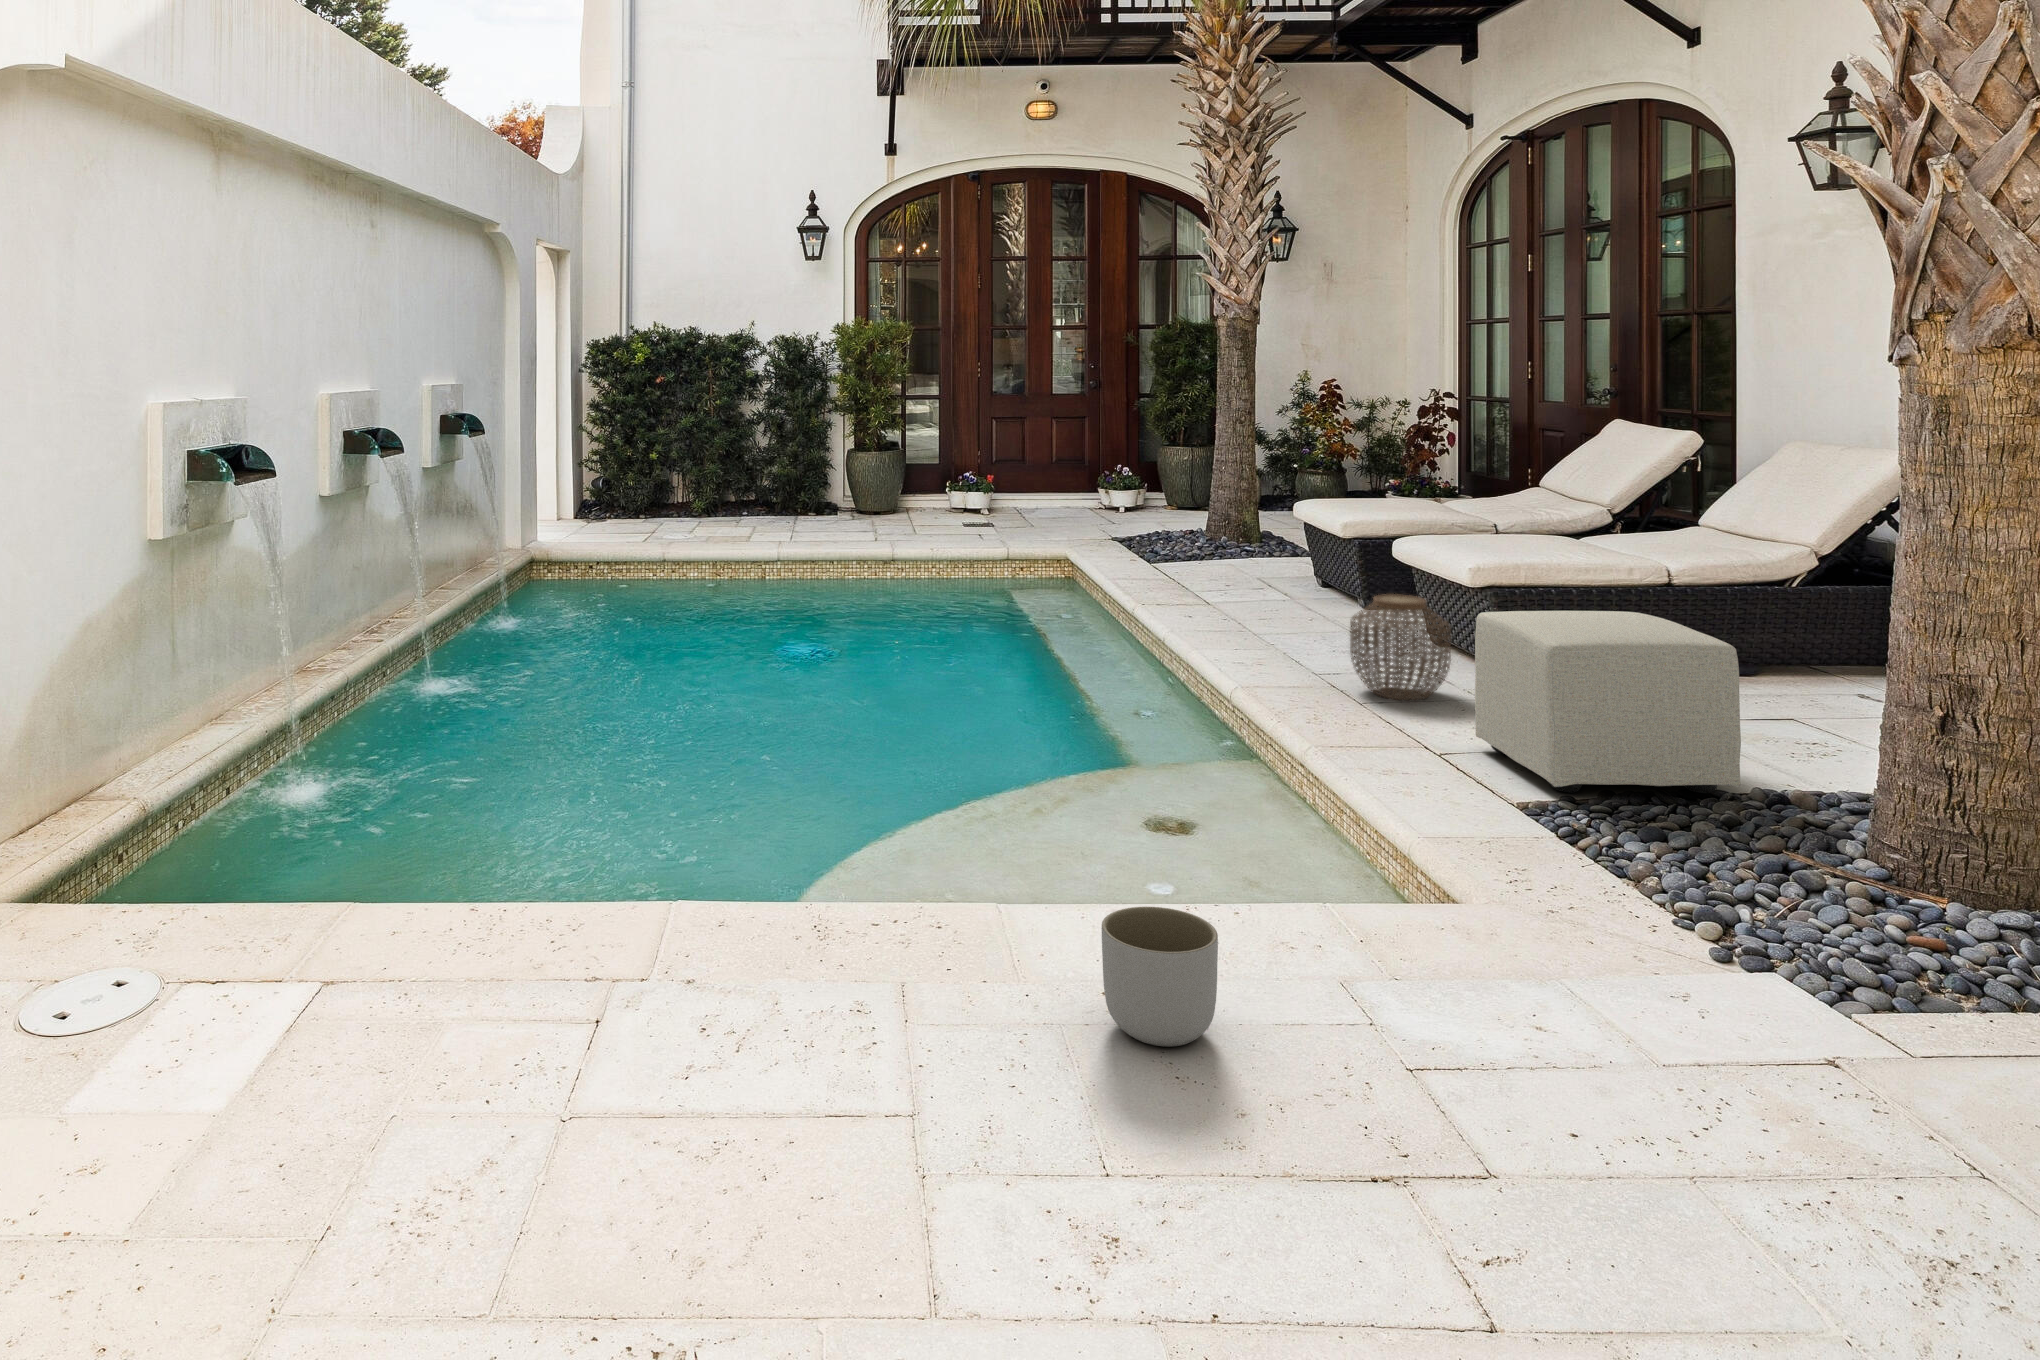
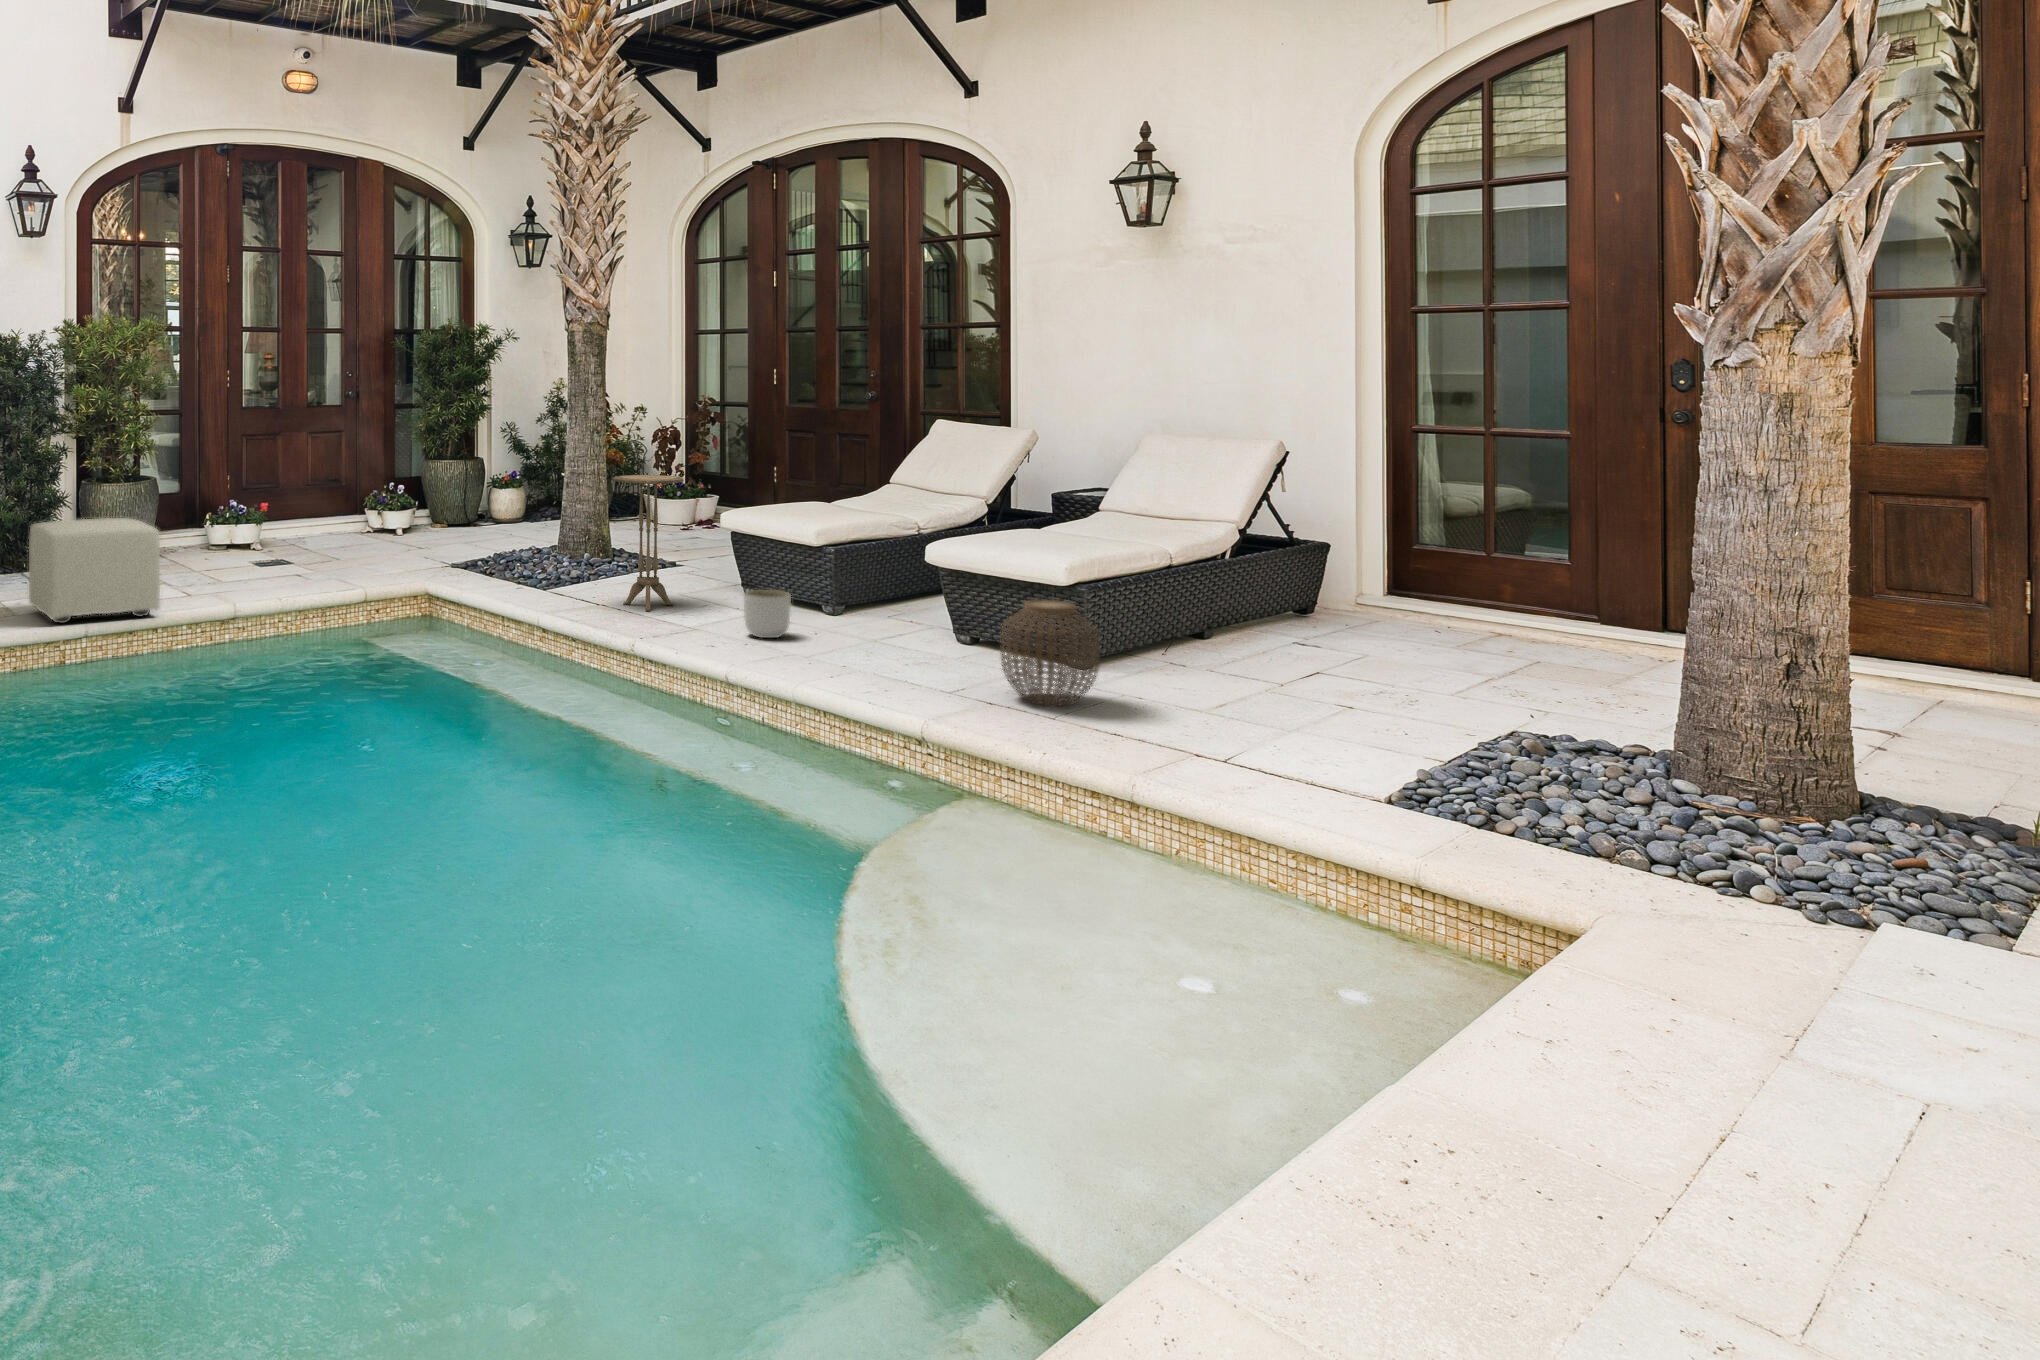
side table: none [1179,461,1245,589] -> present [614,475,683,611]
ottoman: present [1475,611,1741,793] -> present [29,518,160,623]
planter: present [1102,907,1218,1047] -> present [744,590,791,638]

